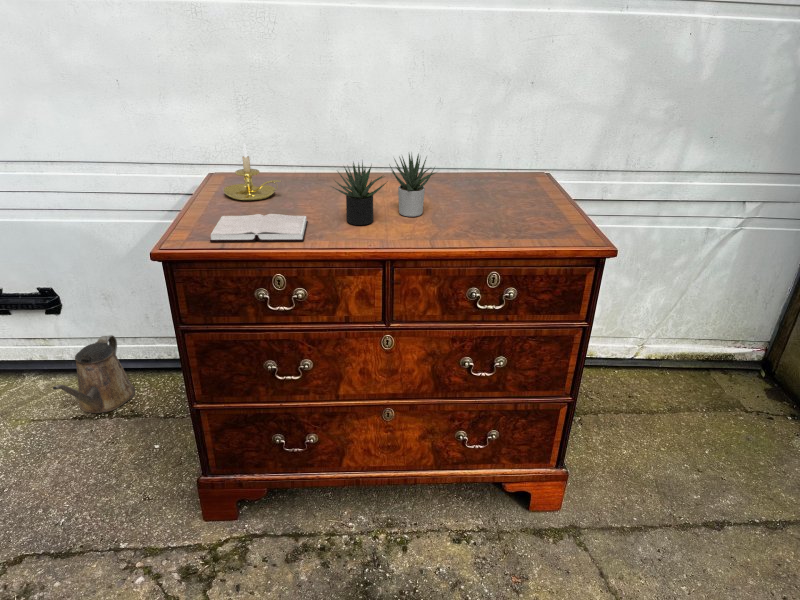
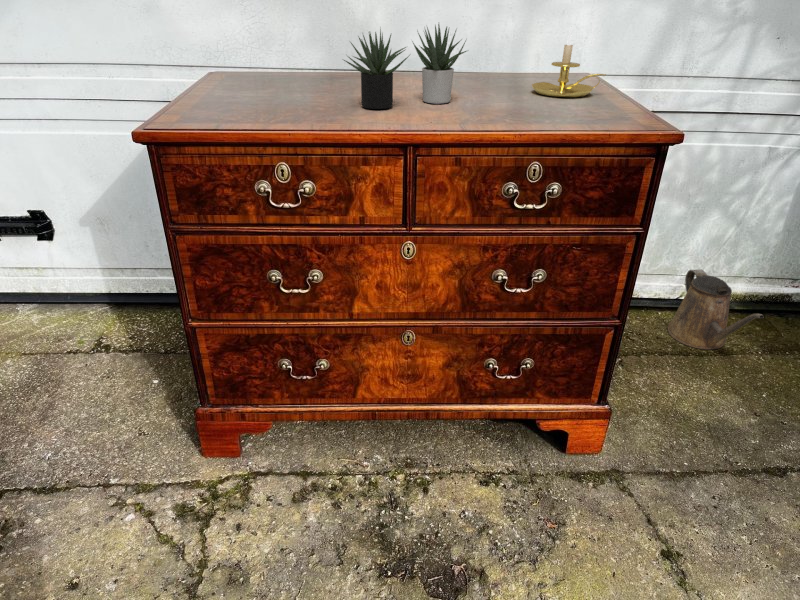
candle holder: present [223,143,281,201] -> present [532,26,606,97]
hardback book: present [210,214,308,242] -> none [200,95,316,120]
watering can: present [53,335,135,413] -> present [668,269,764,349]

